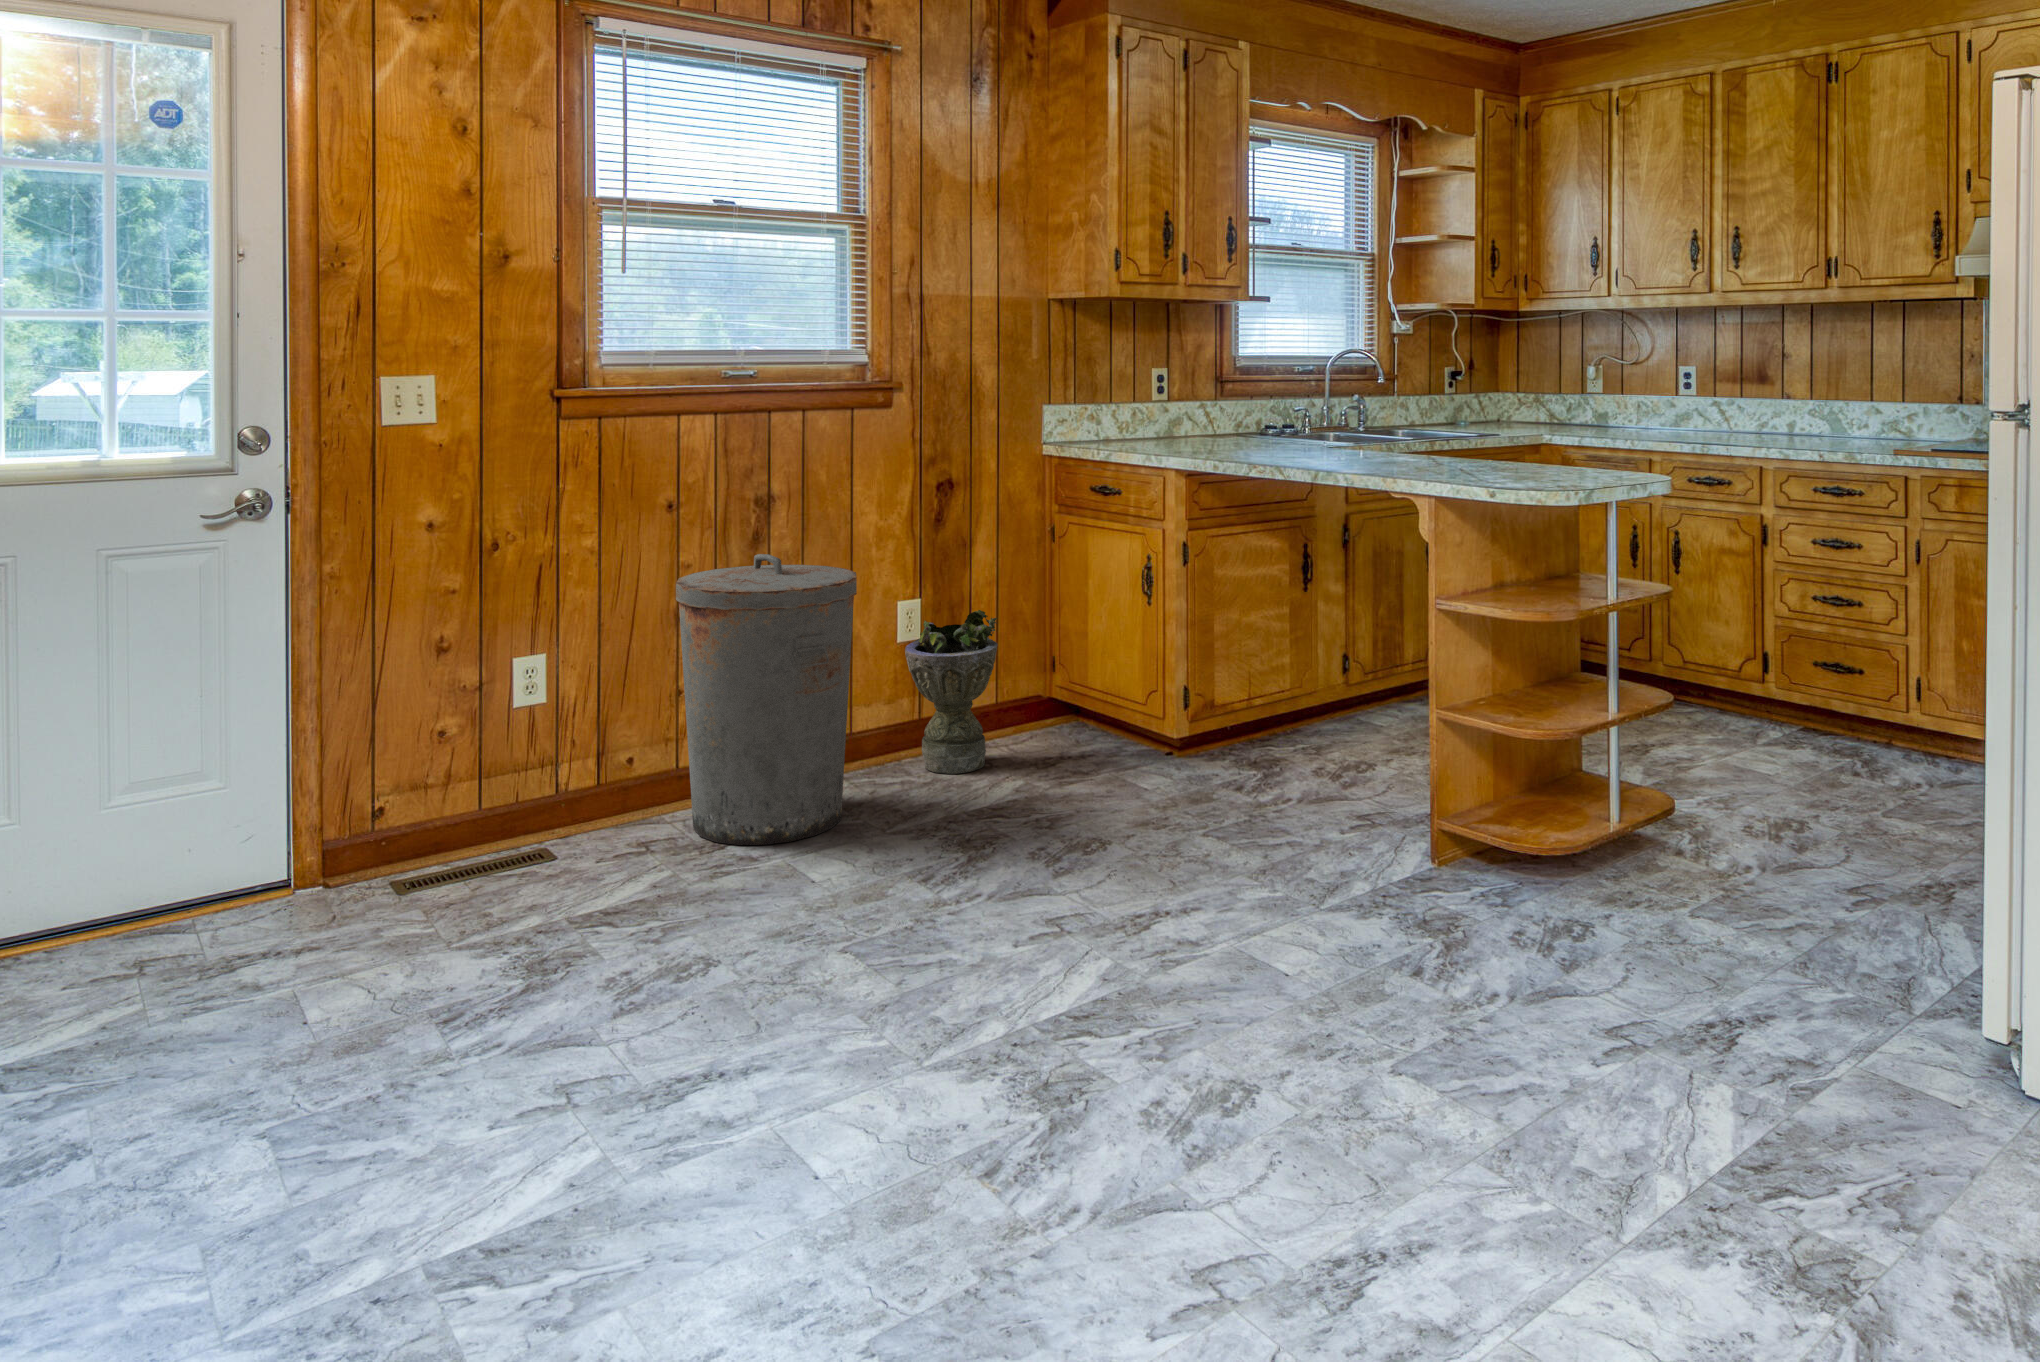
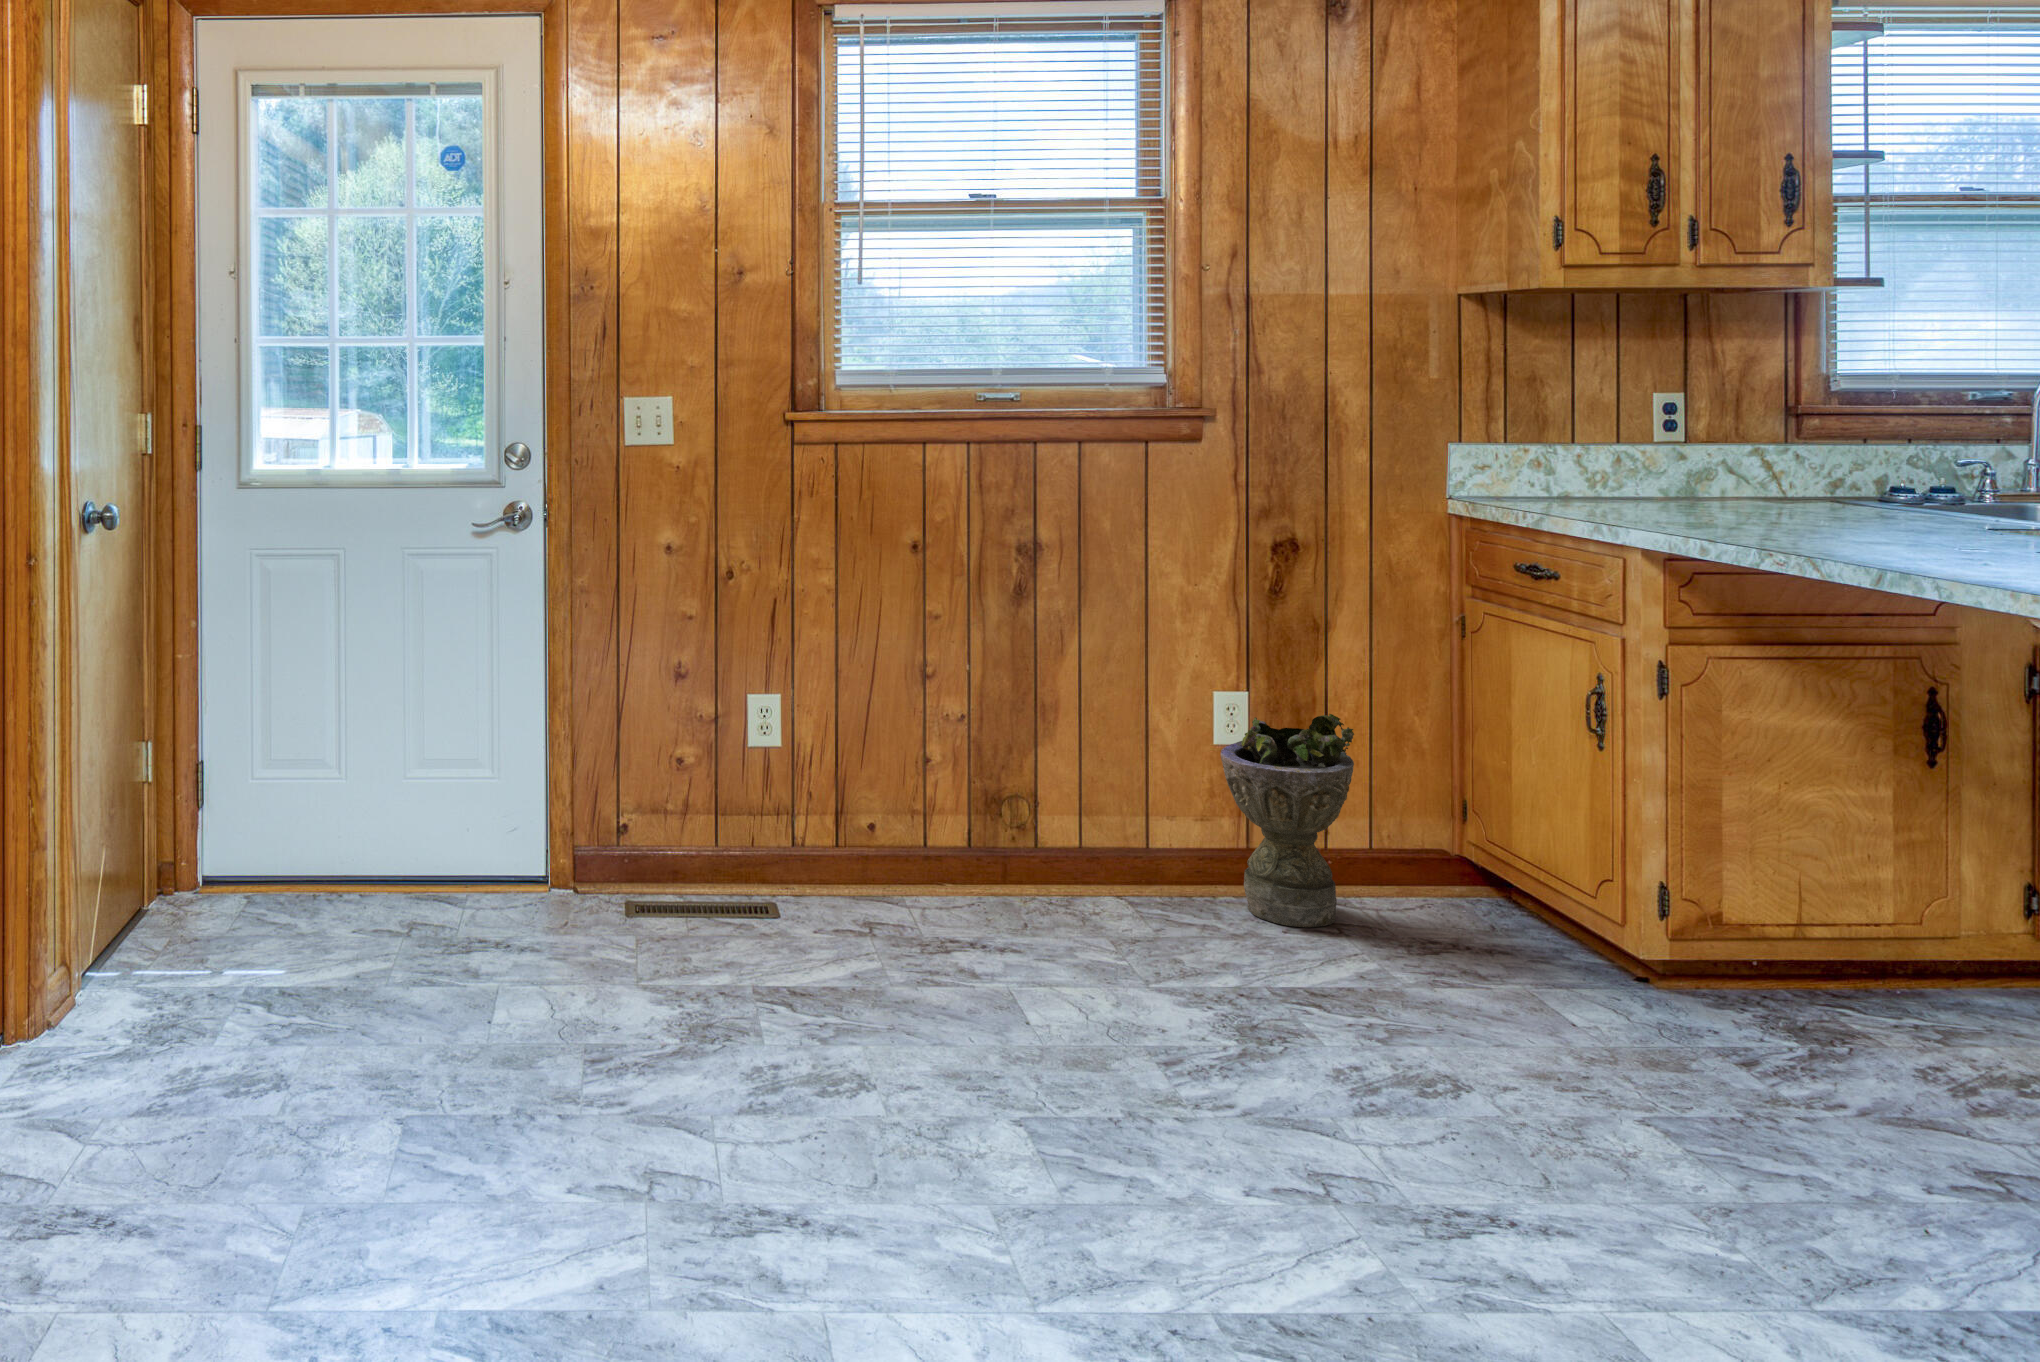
trash can: present [676,554,857,845] -> none [910,612,1129,963]

